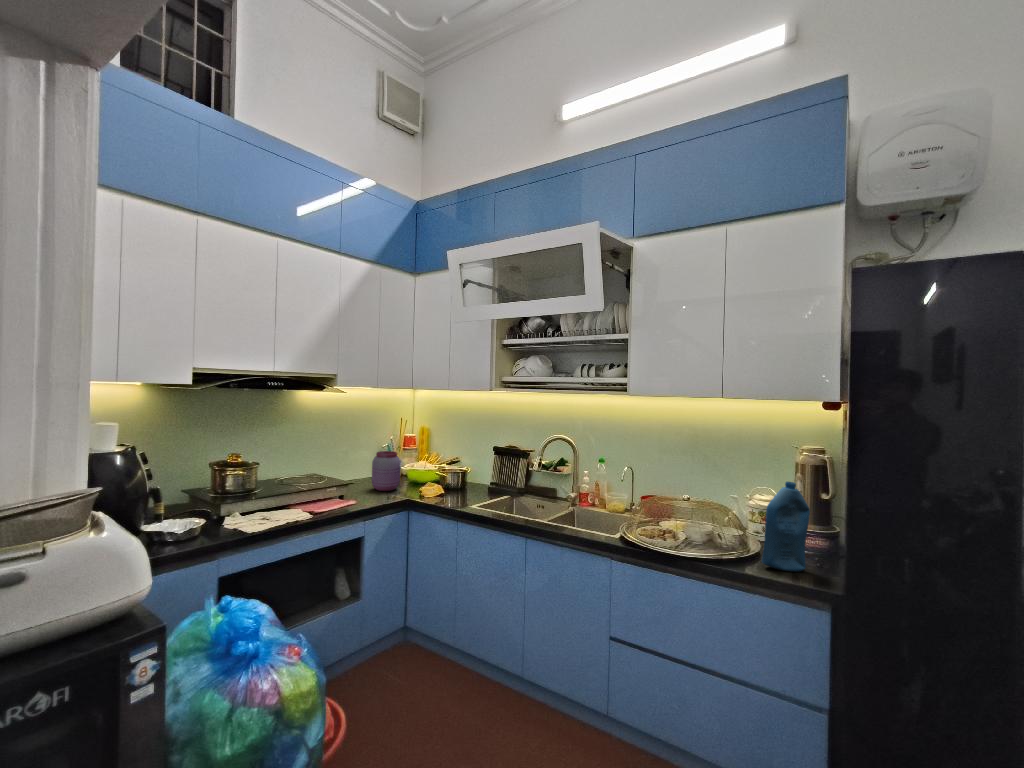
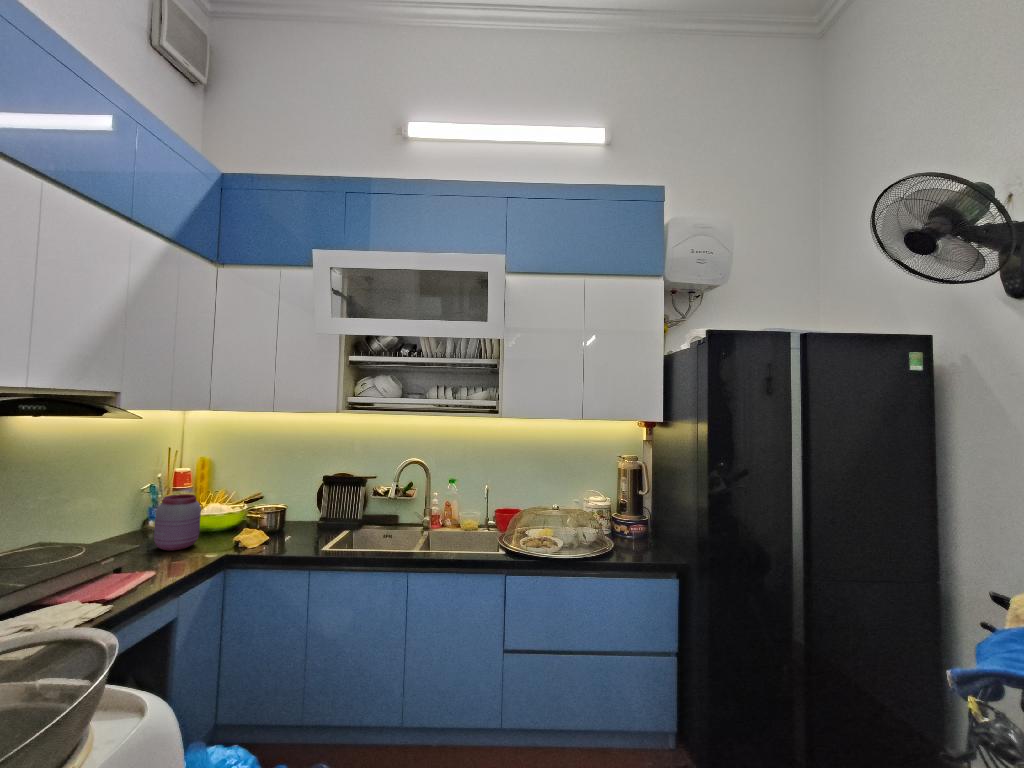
bottle: present [762,482,810,572] -> none [633,485,659,555]

